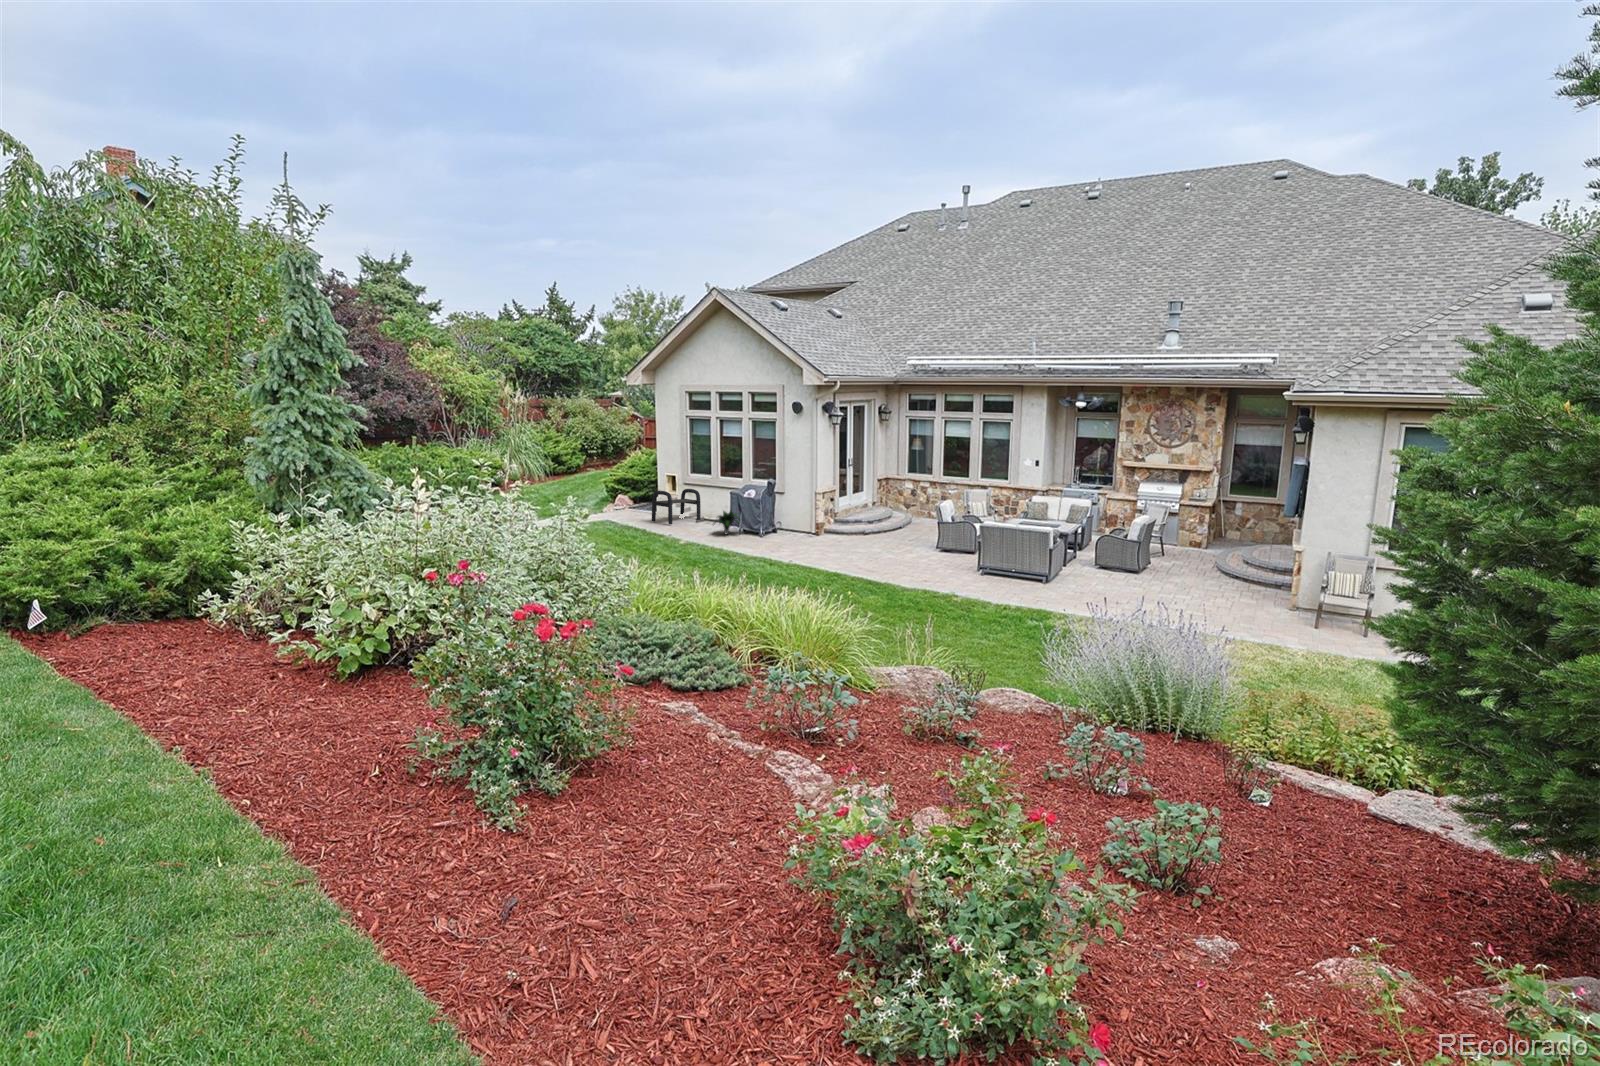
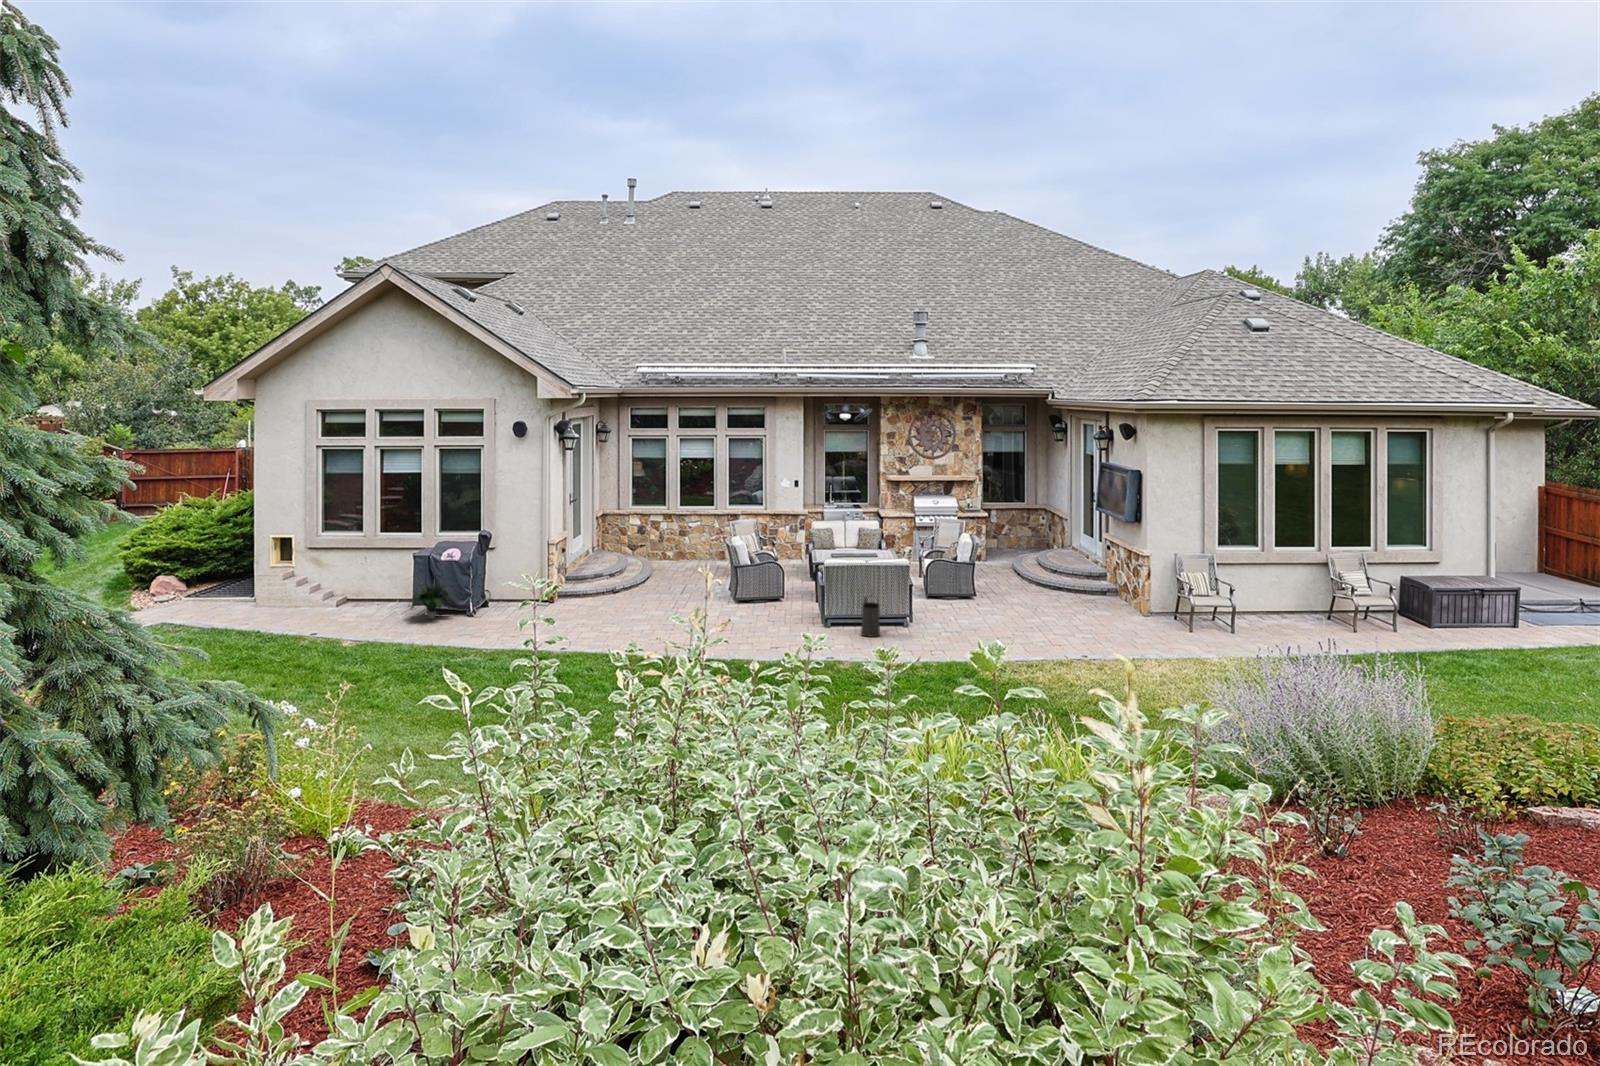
bench: present [652,489,701,524] -> none [279,557,355,615]
watering can: none [995,552,1013,587] -> present [861,597,880,637]

